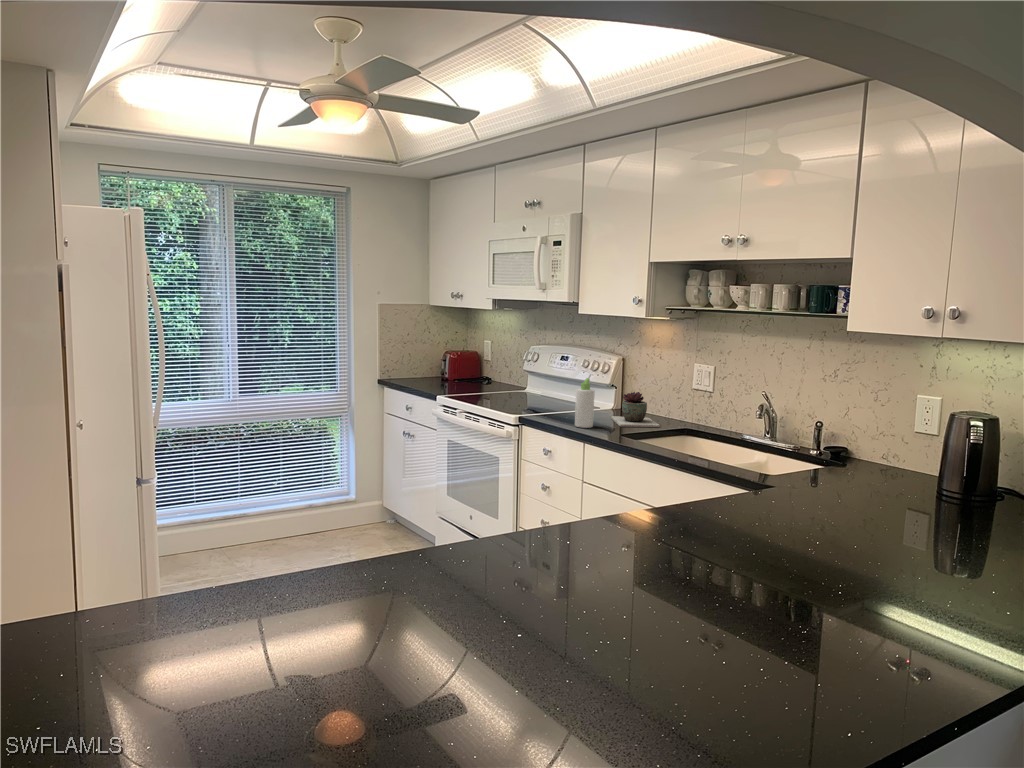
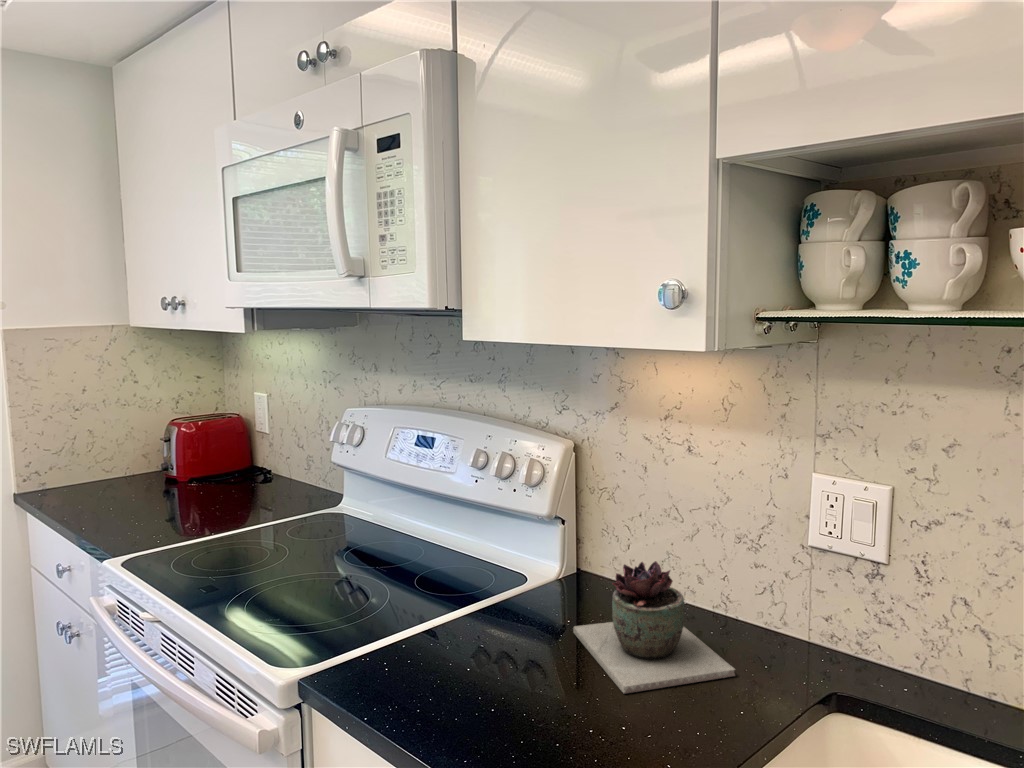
bottle: present [575,374,595,428] -> none [482,540,544,732]

